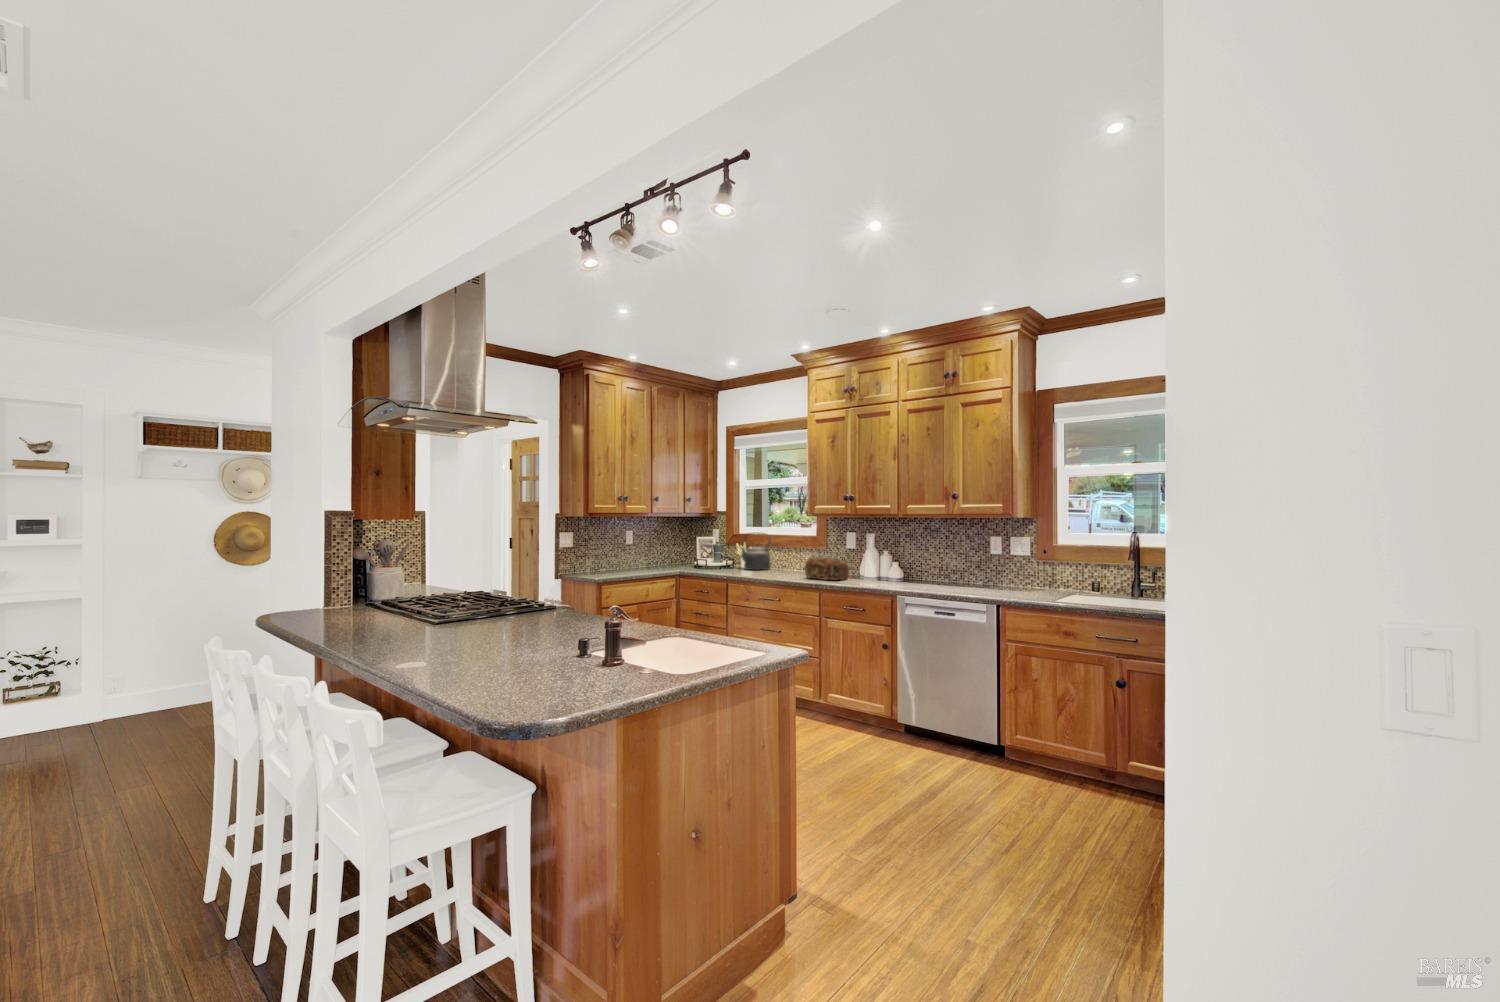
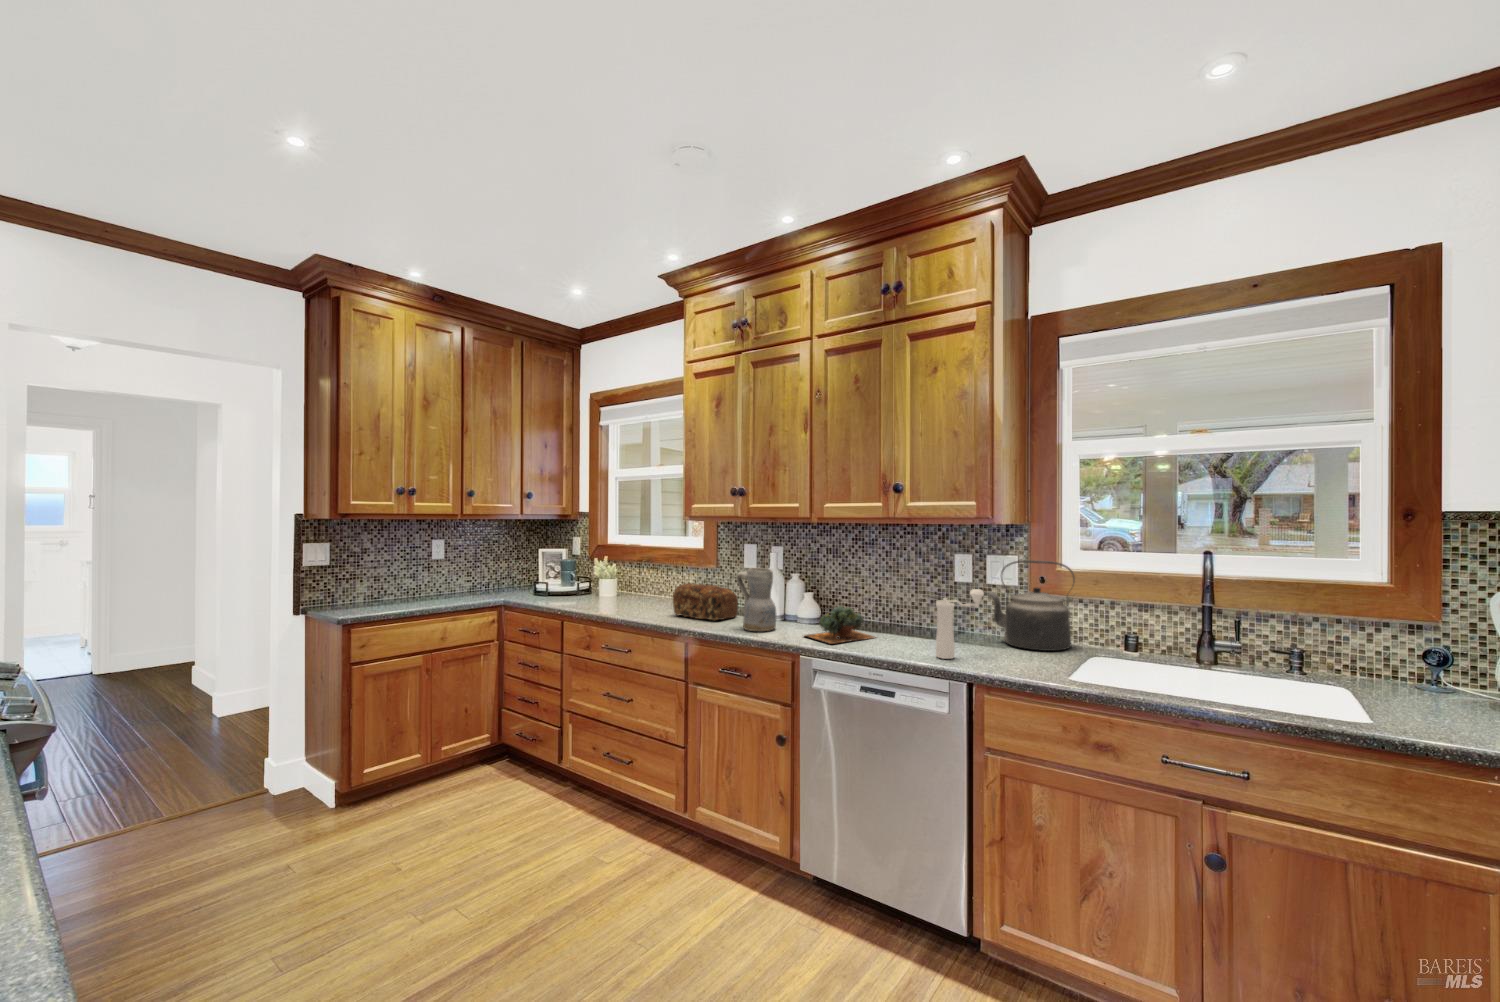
kettle: present [741,534,771,570] -> present [989,560,1075,651]
ceramic pitcher: none [852,546,877,585] -> present [737,568,776,631]
pepper mill: none [978,555,1007,595] -> present [936,589,984,659]
succulent plant: none [896,568,943,590] -> present [804,606,875,644]

